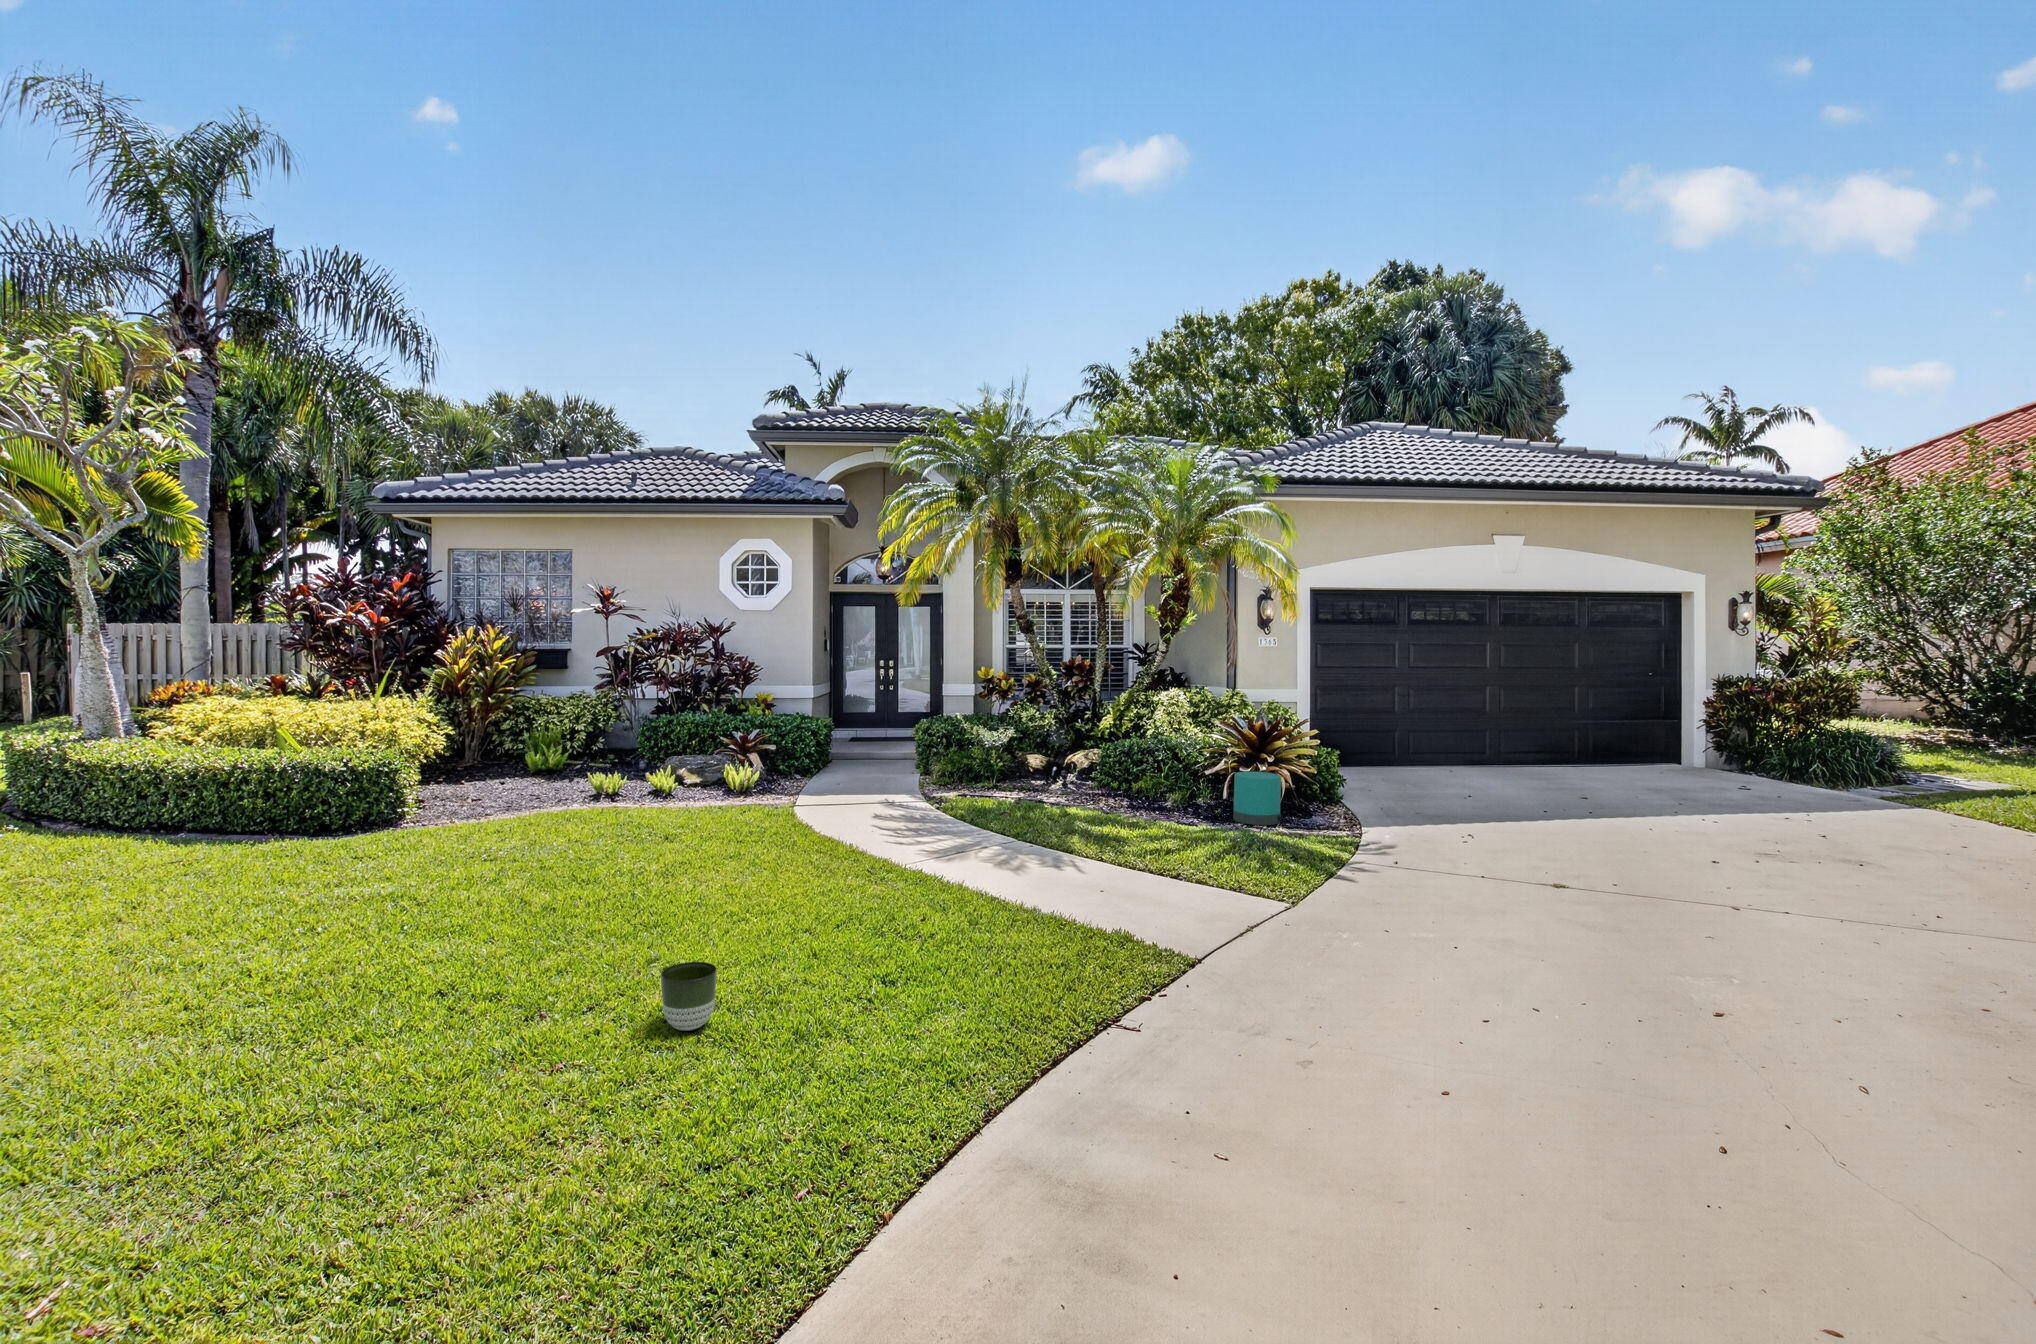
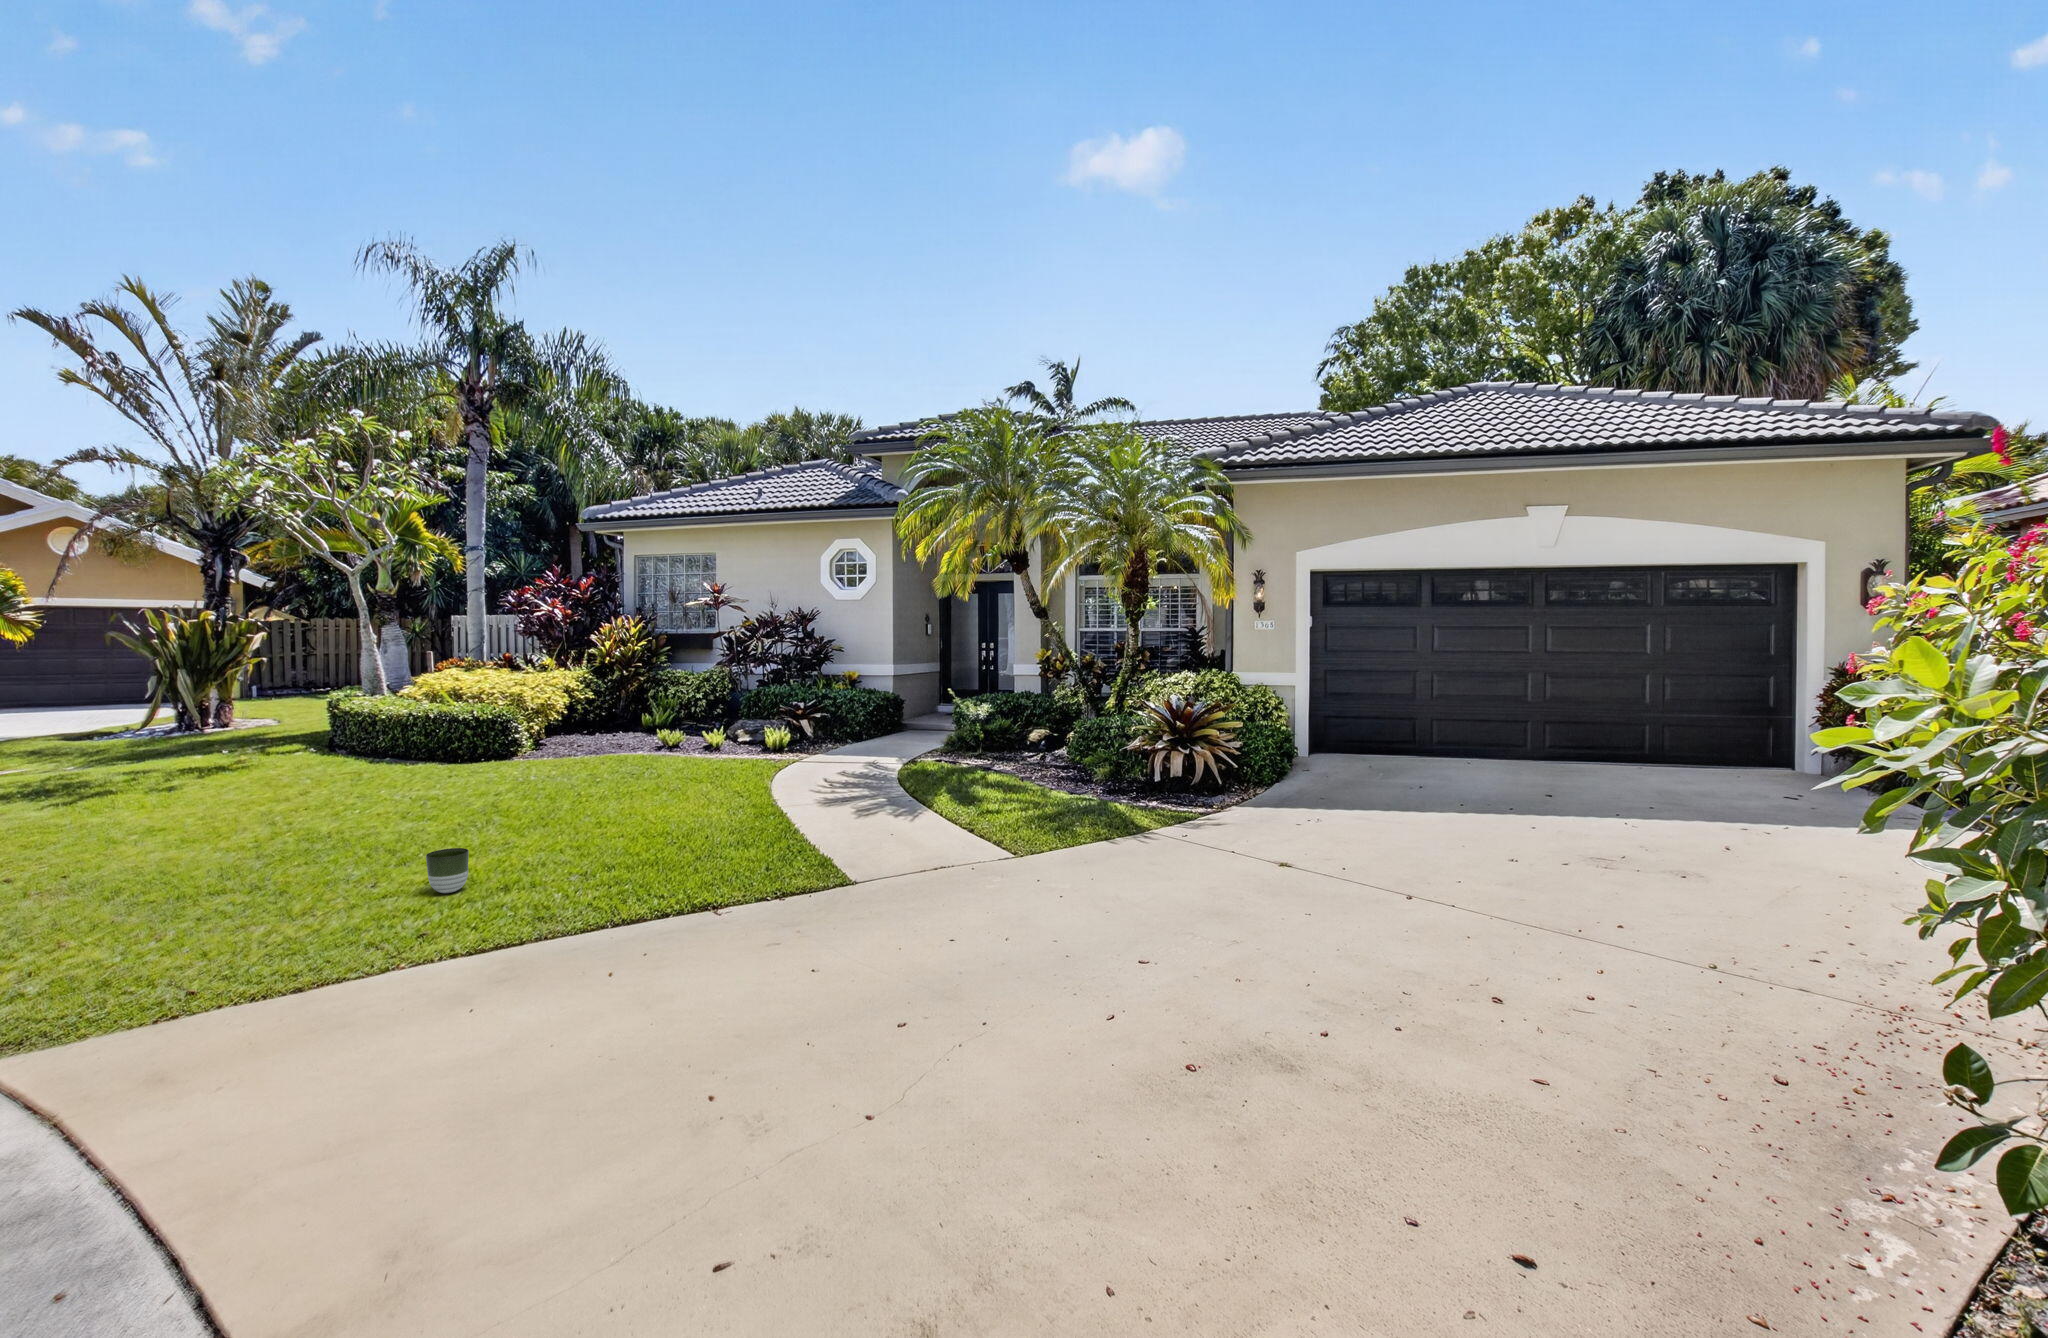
trash can: present [1233,772,1282,825] -> none [1131,746,1176,797]

